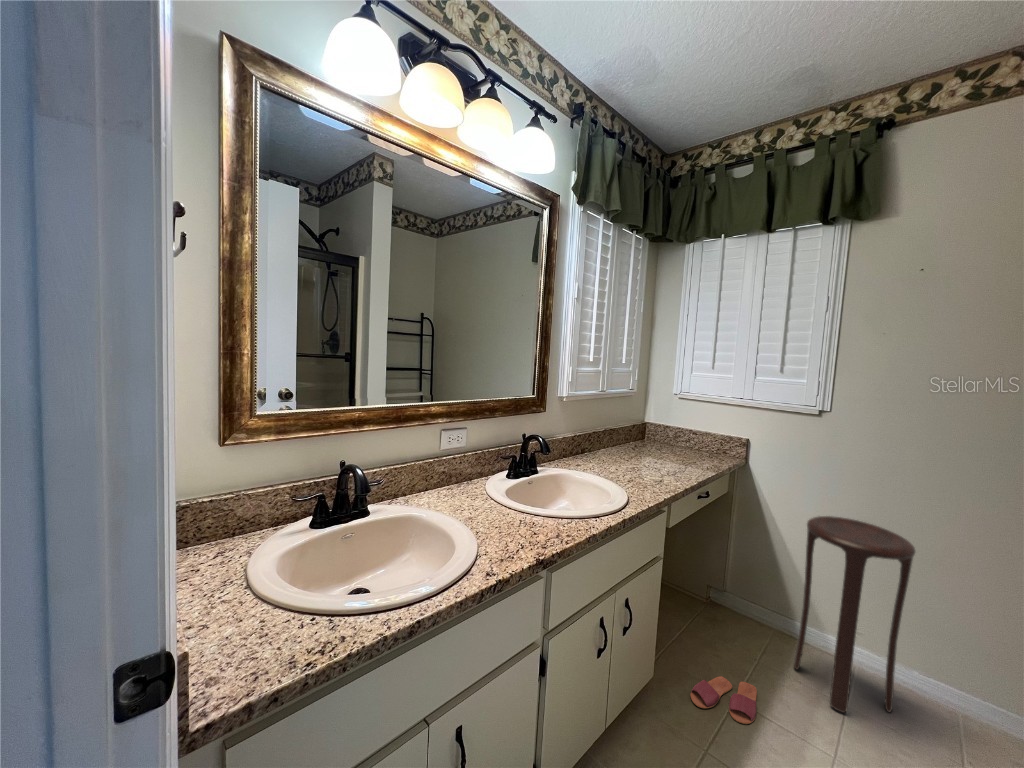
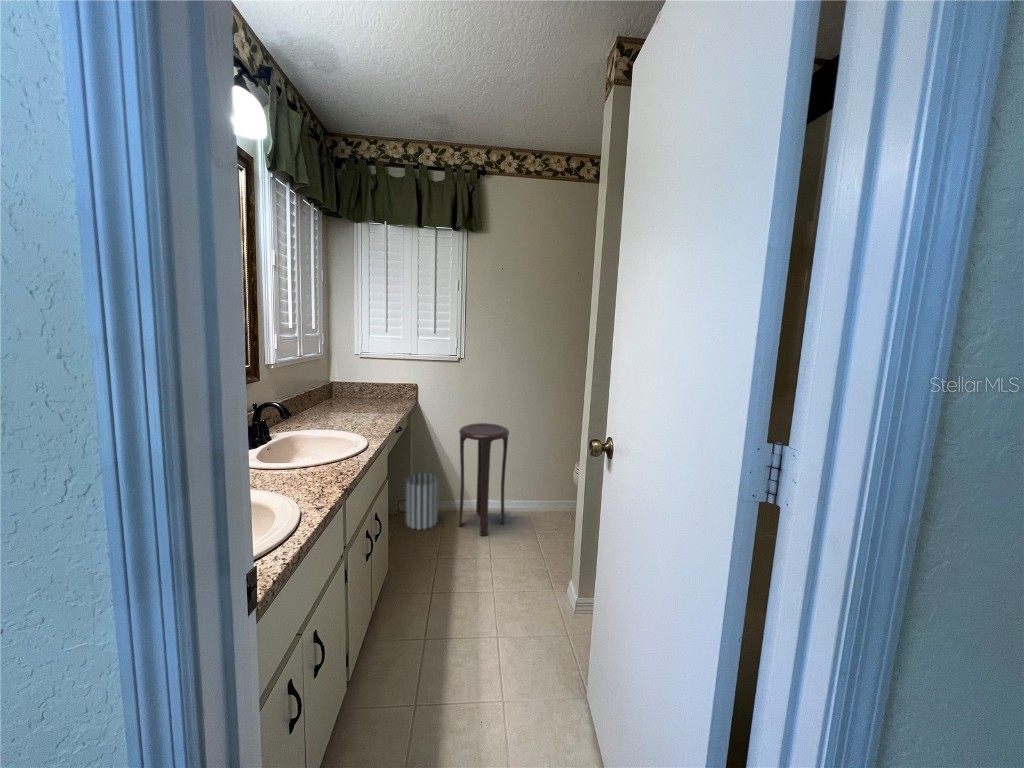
wastebasket: none [712,560,766,647] -> present [406,473,438,530]
slippers: present [691,676,757,724] -> none [409,546,448,574]

